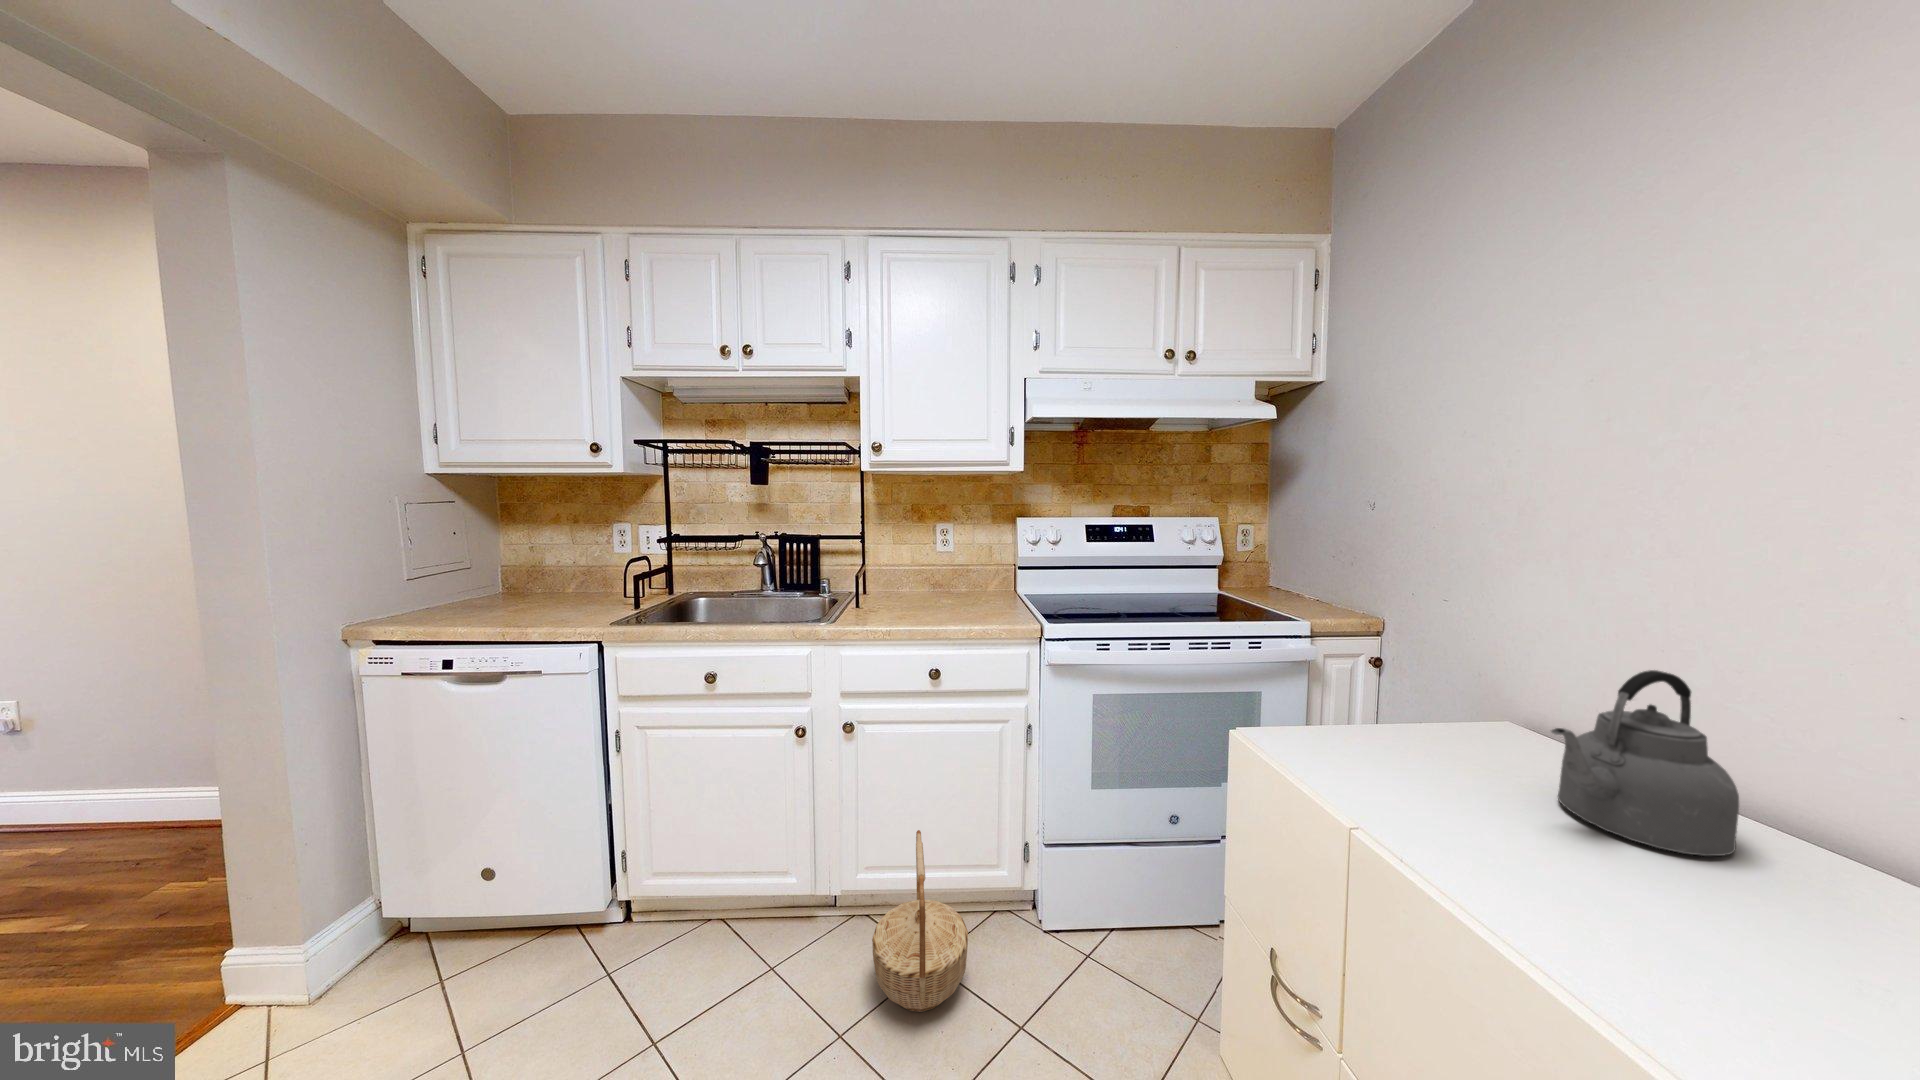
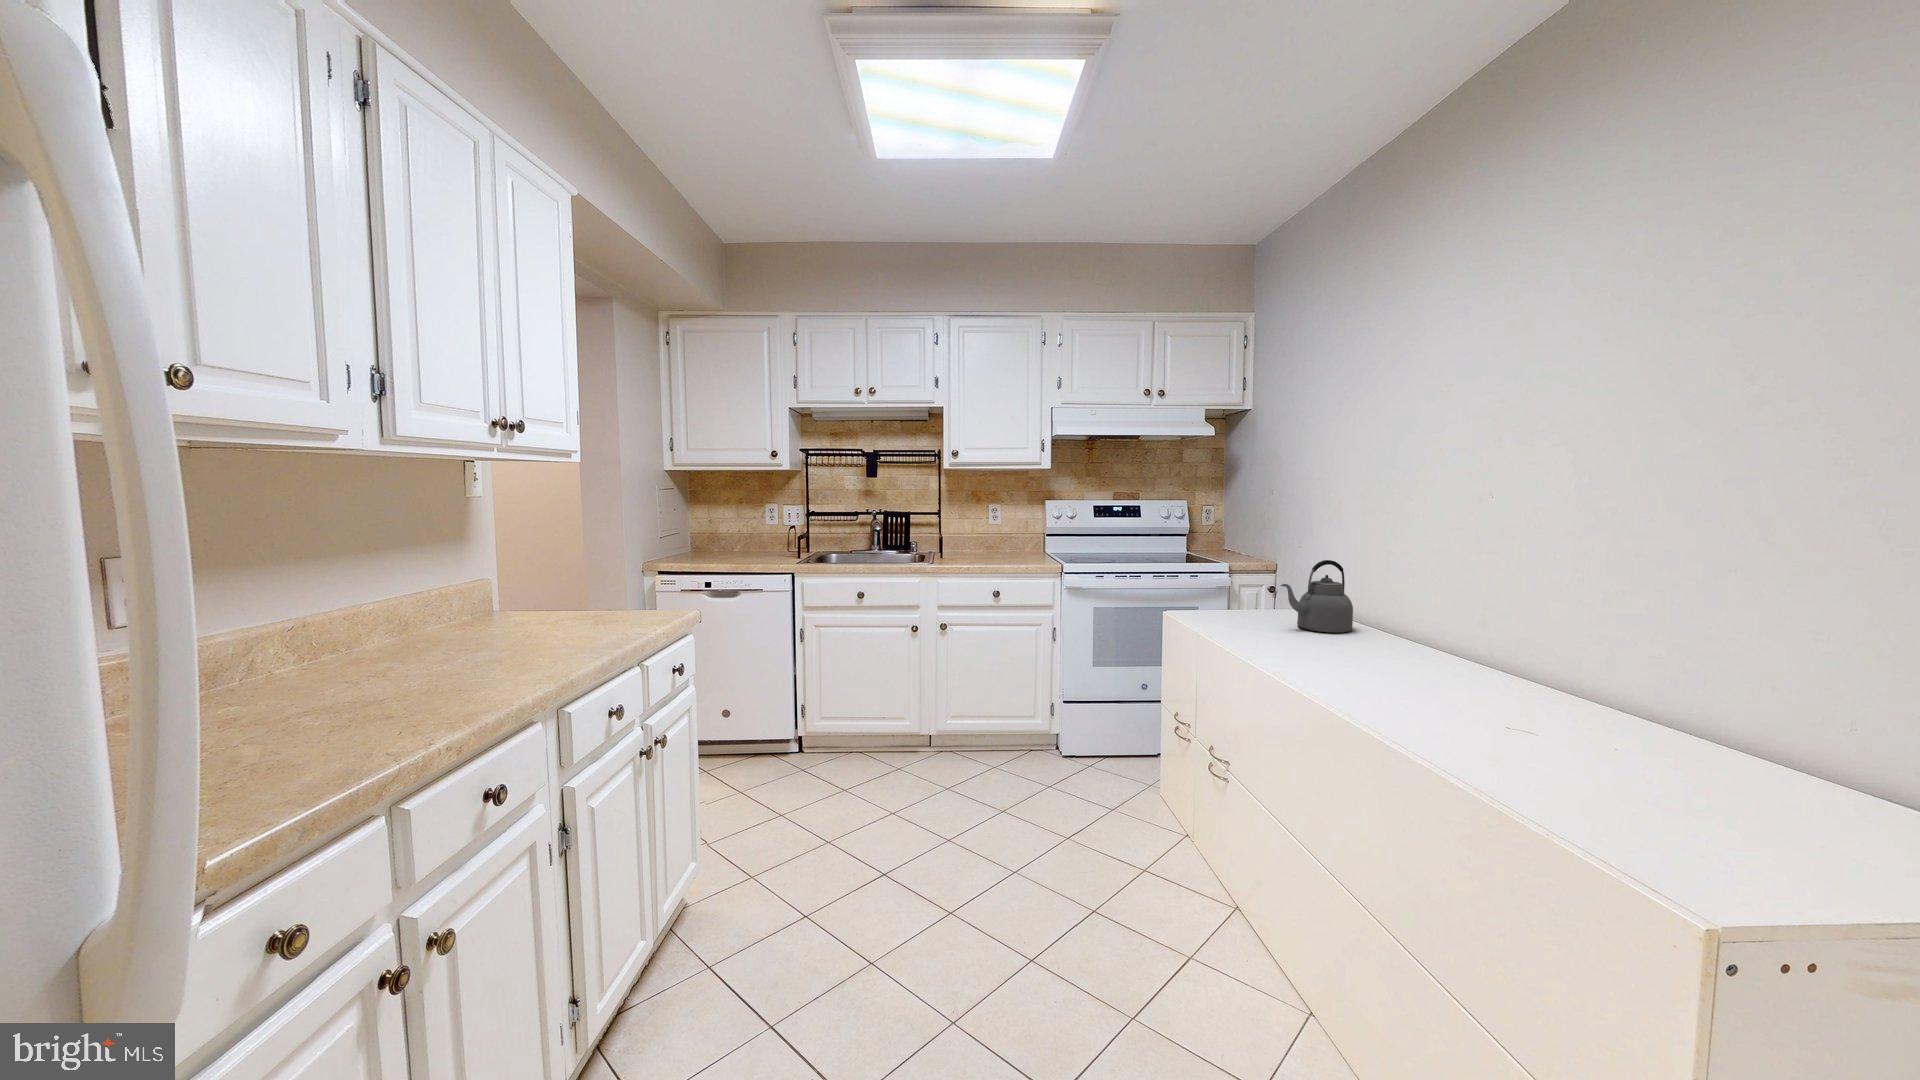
basket: present [872,830,968,1012] -> none [963,688,1019,779]

